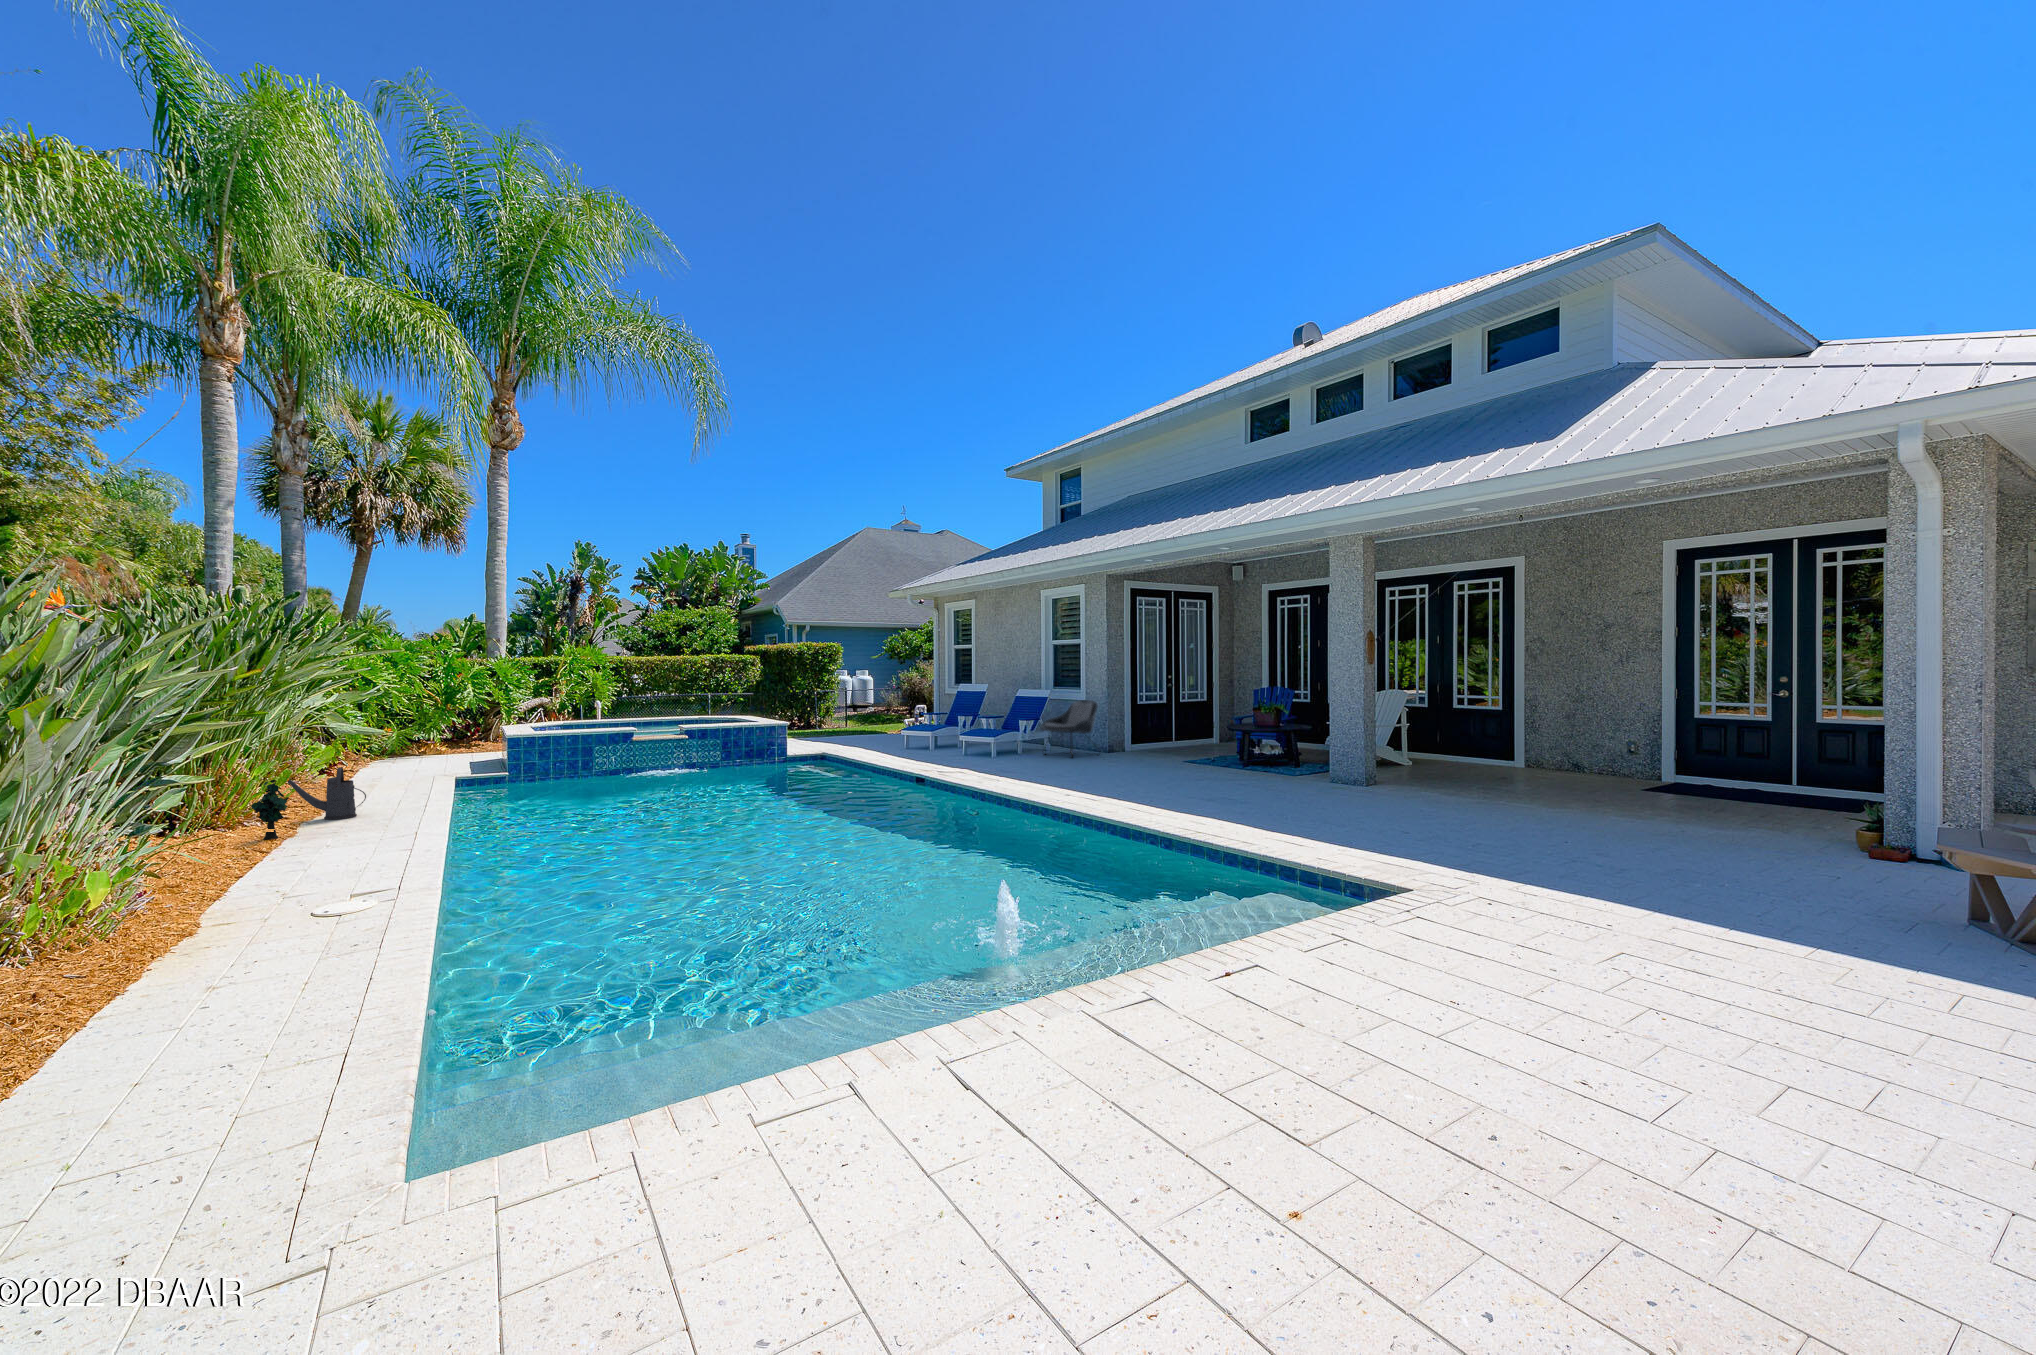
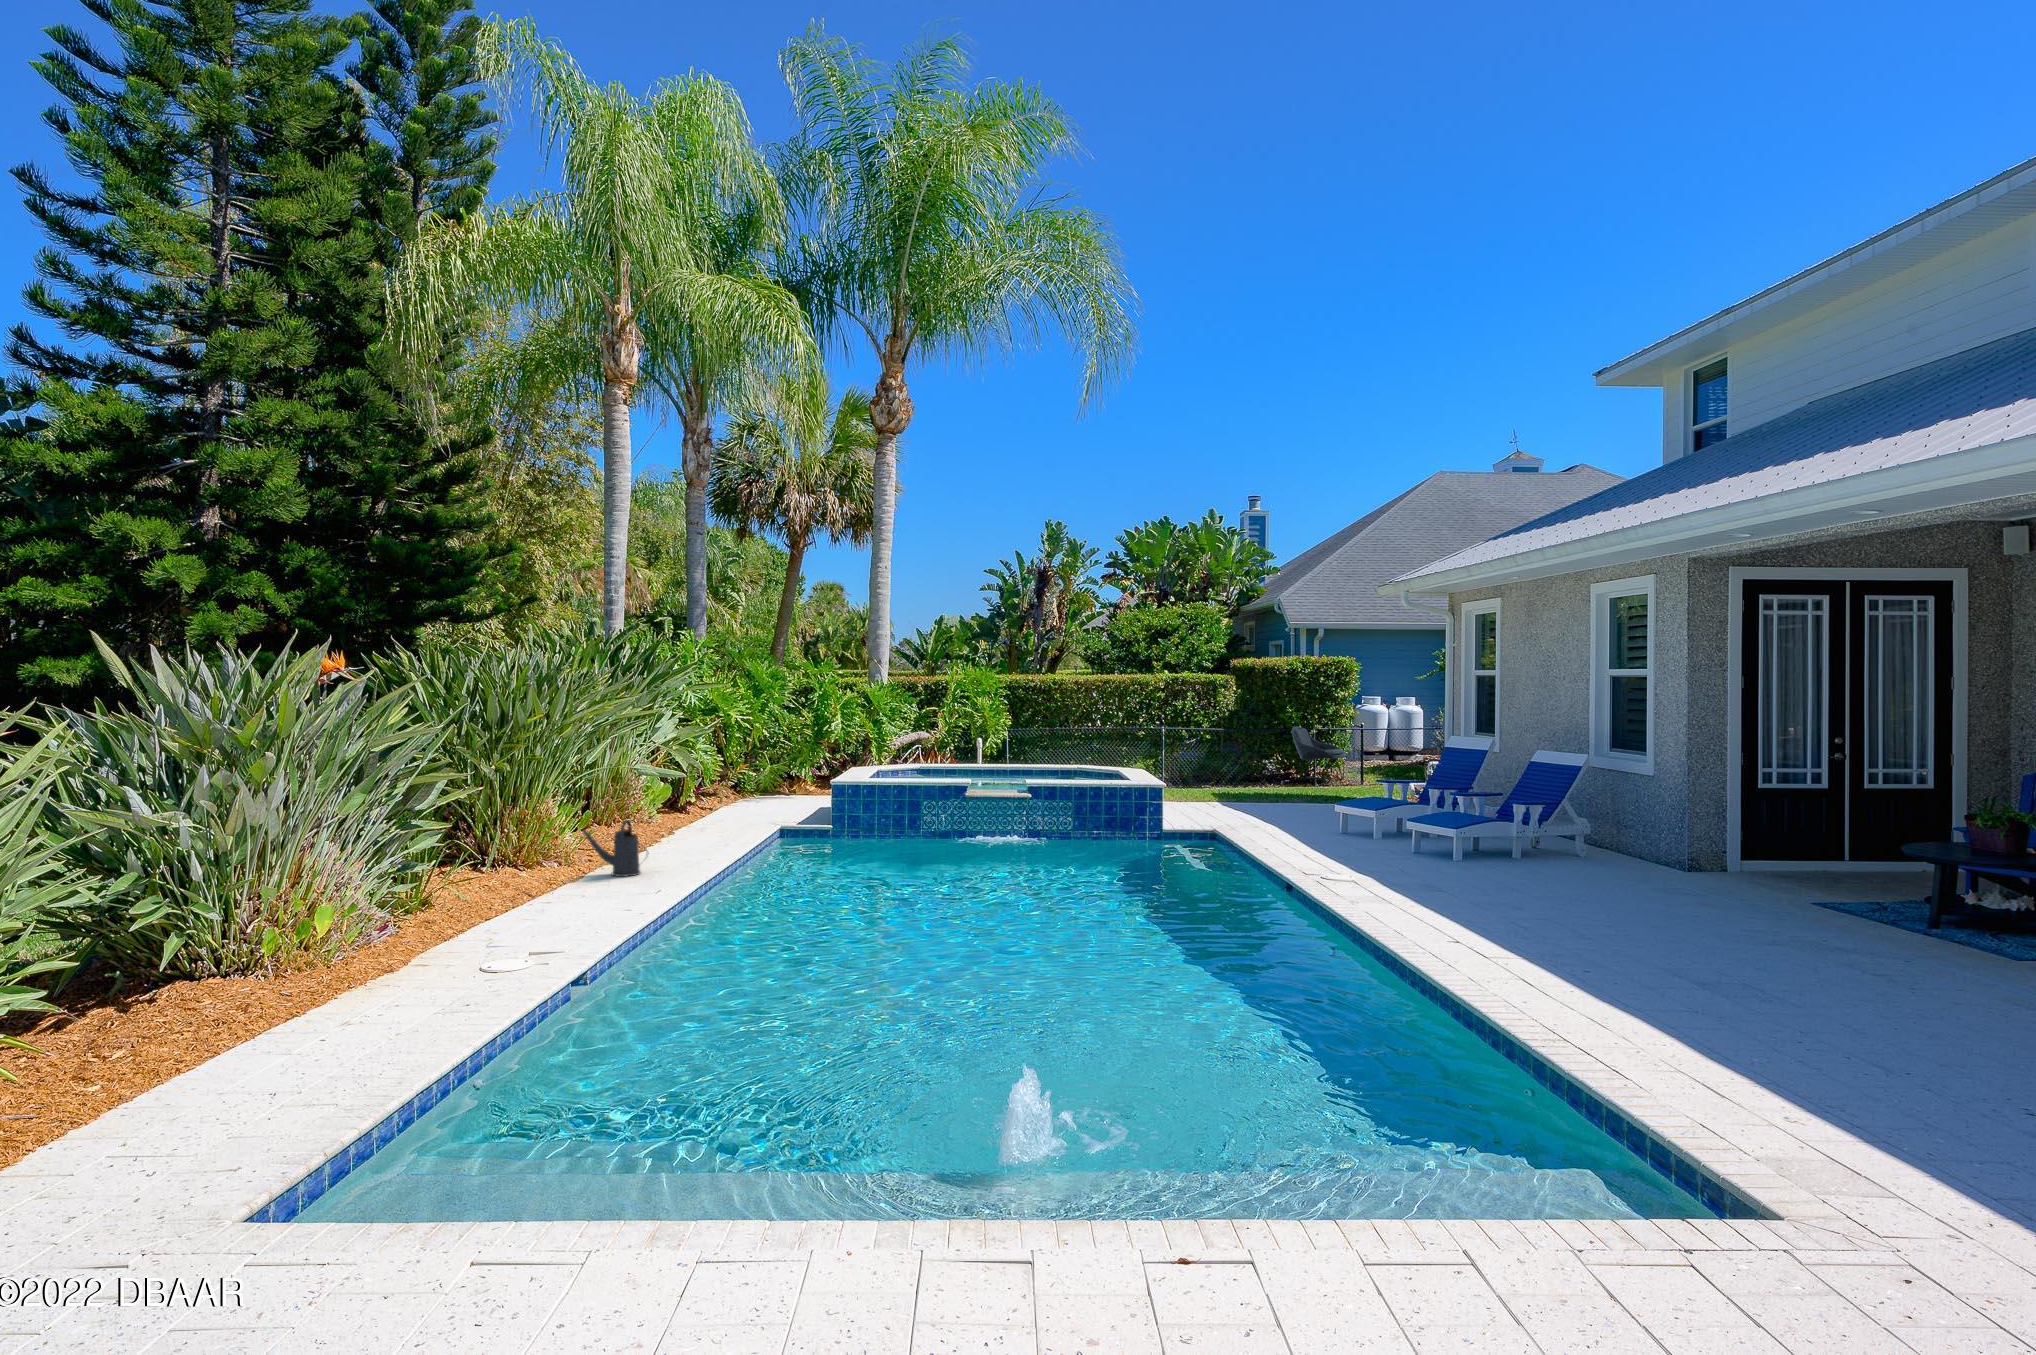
lounge chair: present [1040,700,1098,754] -> present [1291,727,1346,783]
decorative plant: present [251,779,289,840] -> none [522,834,558,896]

